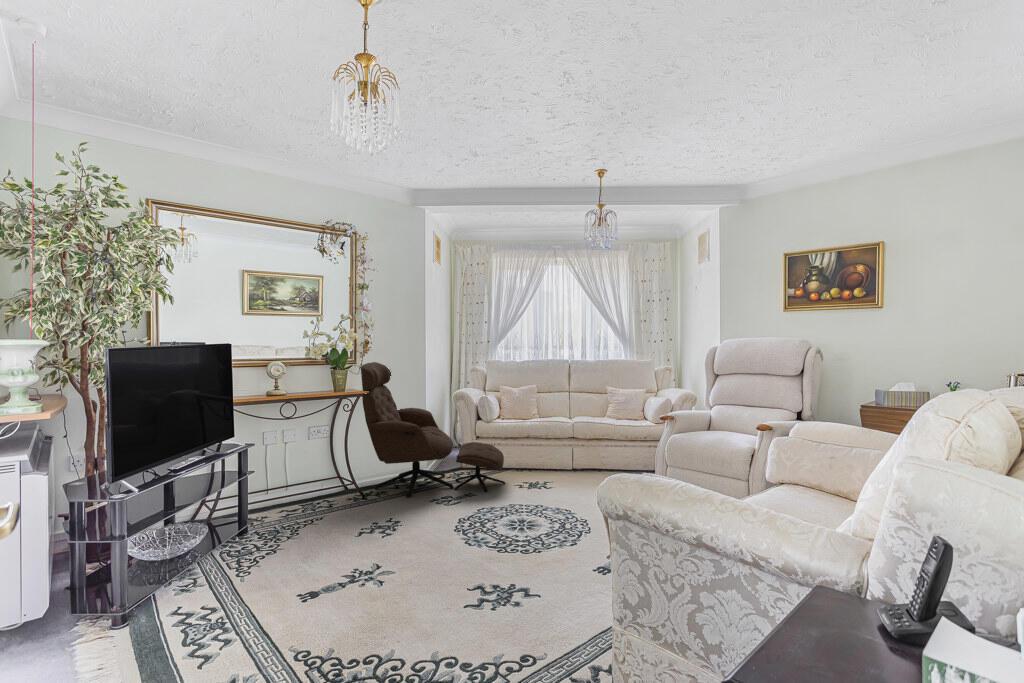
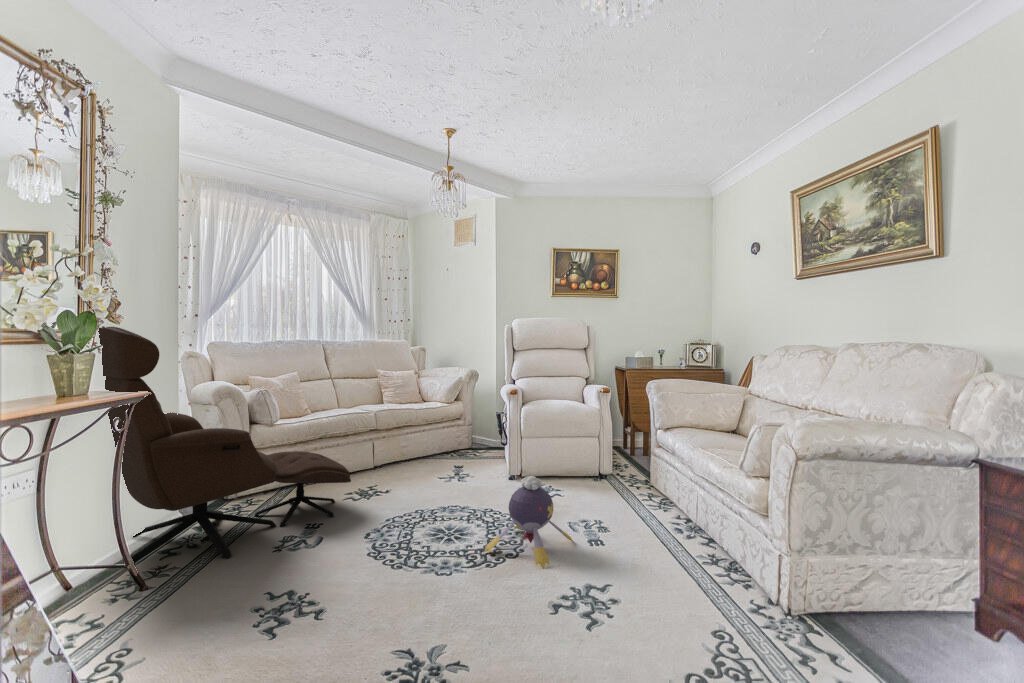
plush toy: none [506,488,577,560] -> present [484,476,574,568]

